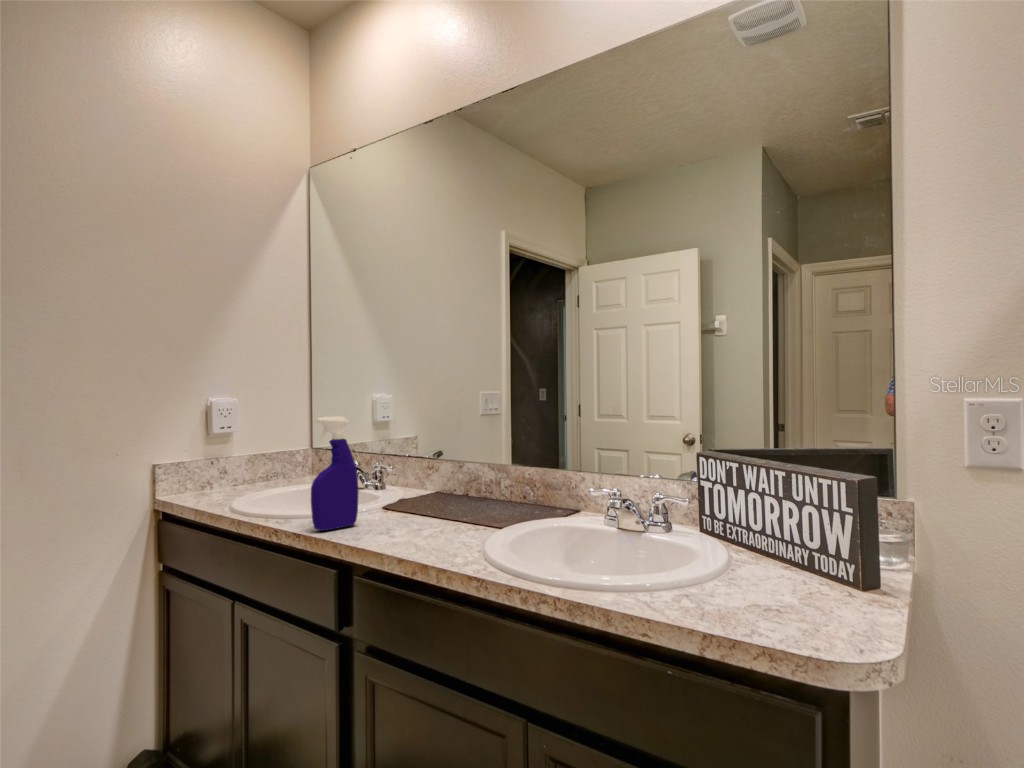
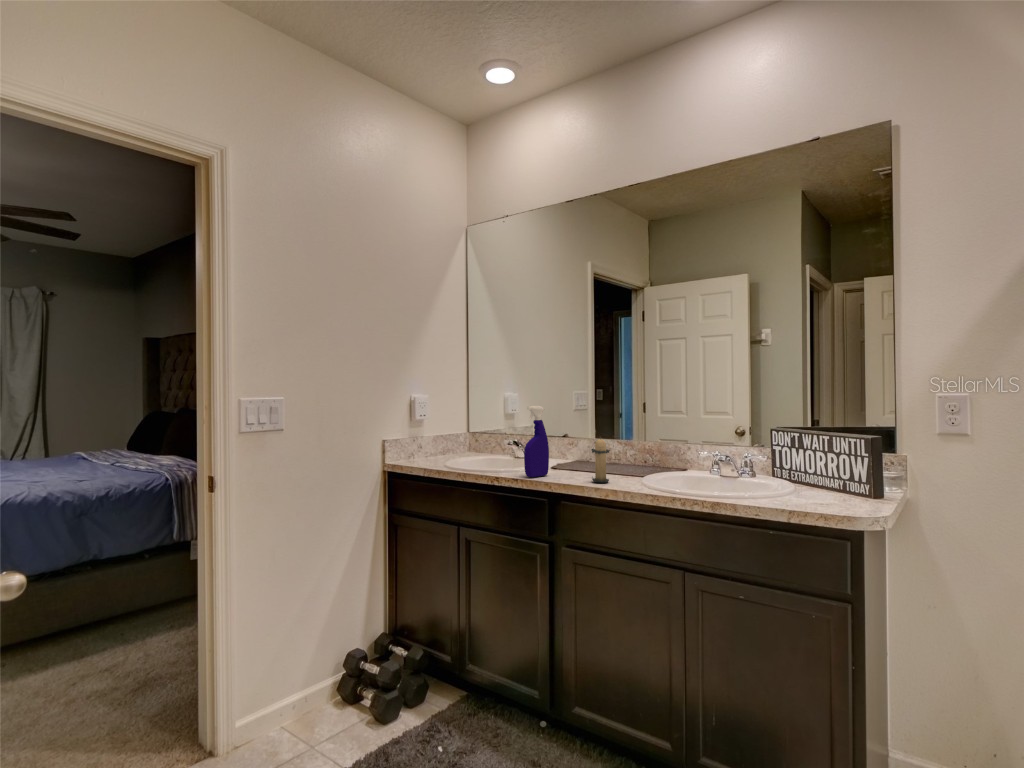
candle: none [402,466,440,545] -> present [591,436,610,483]

